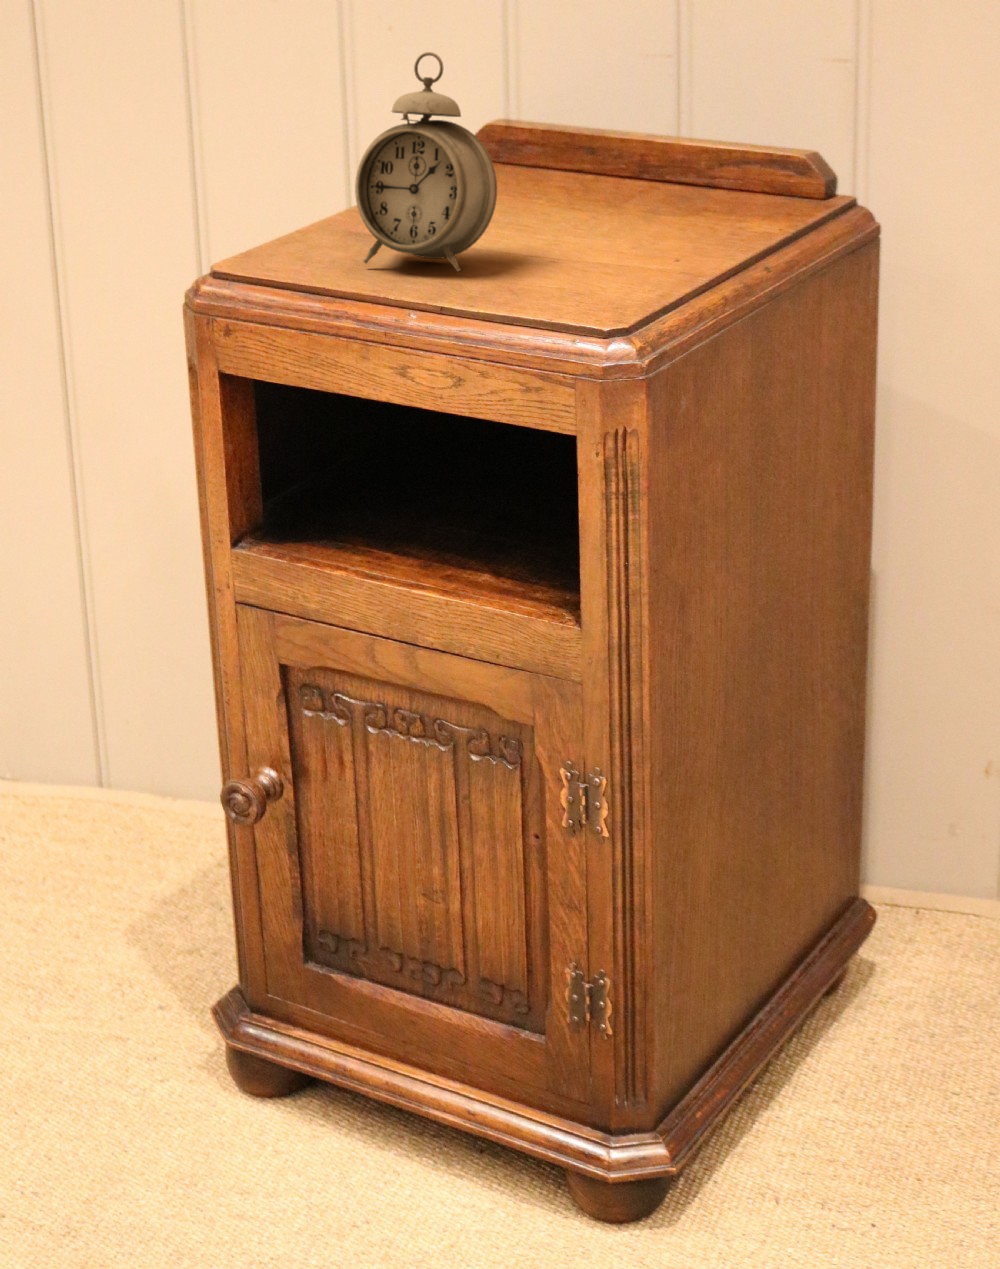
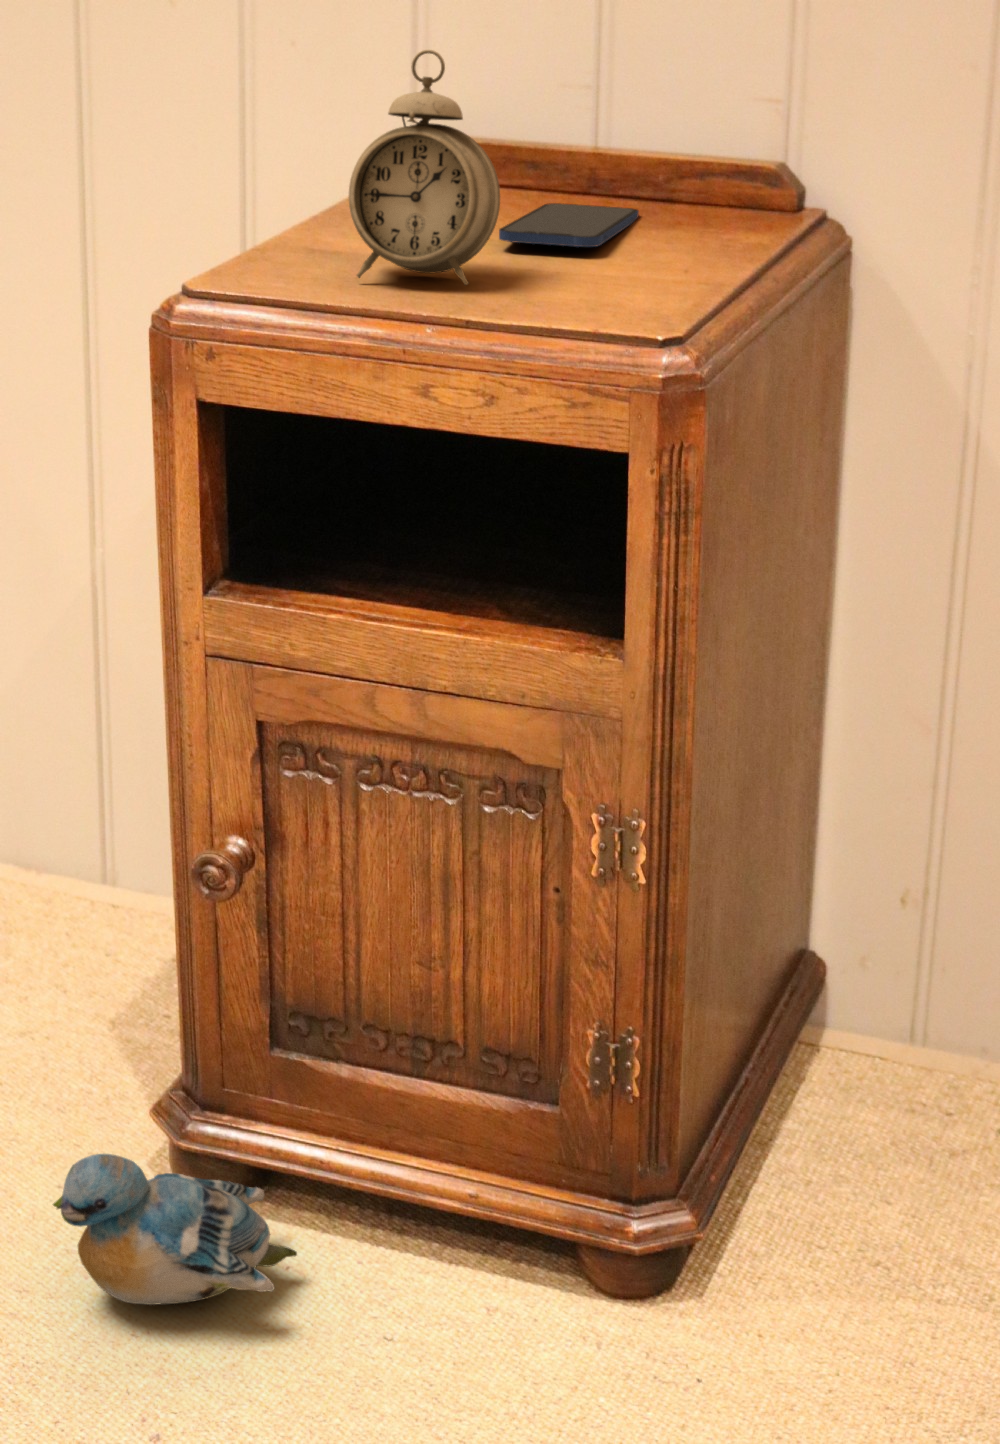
smartphone: none [516,188,671,234] -> present [499,203,639,247]
plush toy: none [86,1047,308,1185] -> present [53,1154,297,1305]

